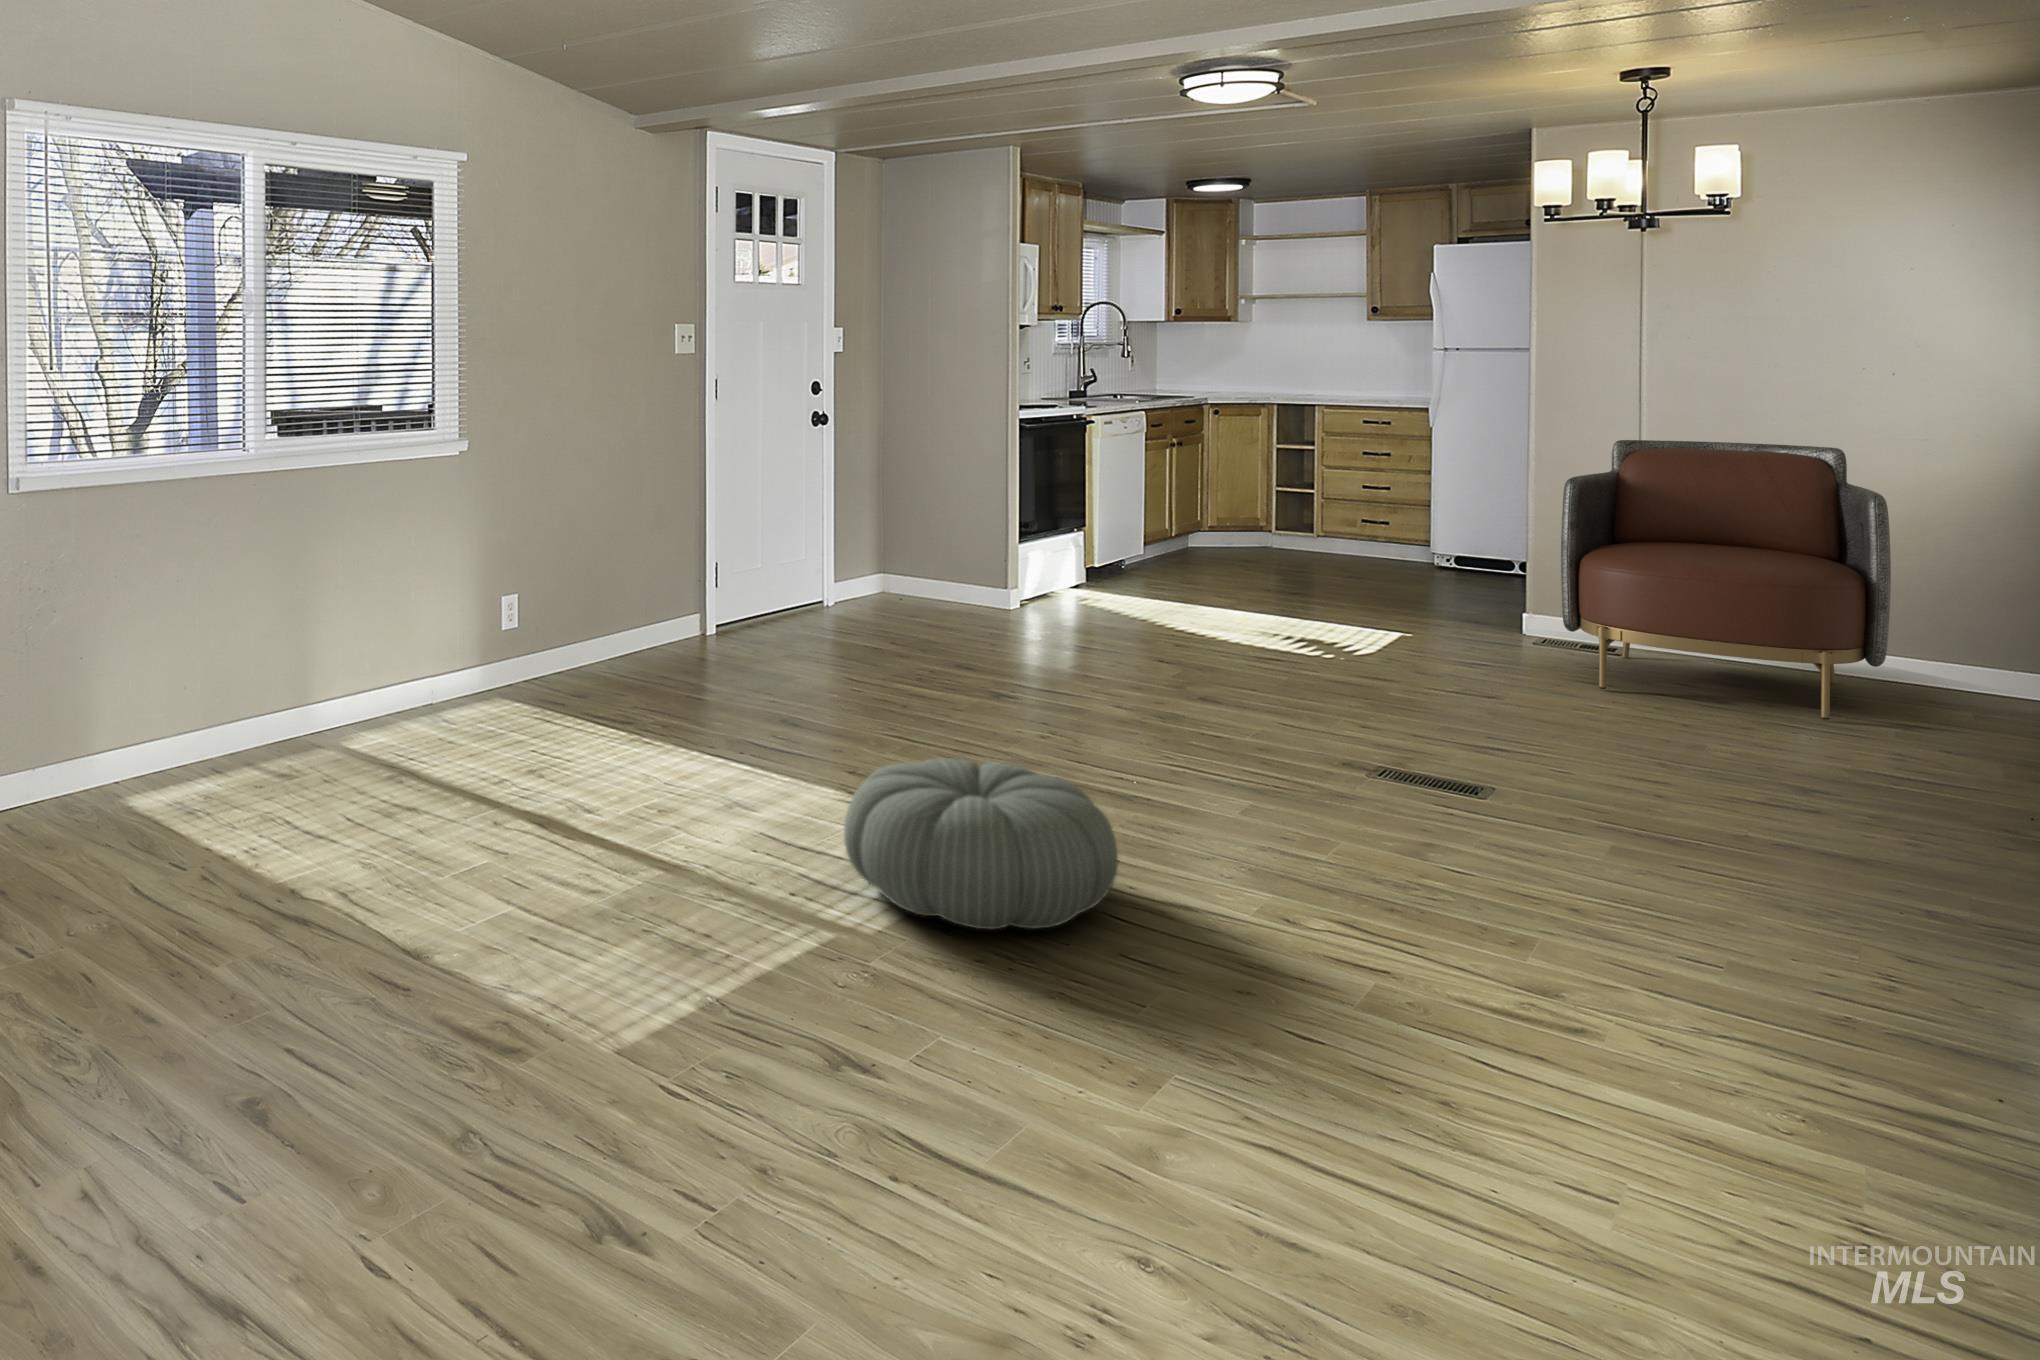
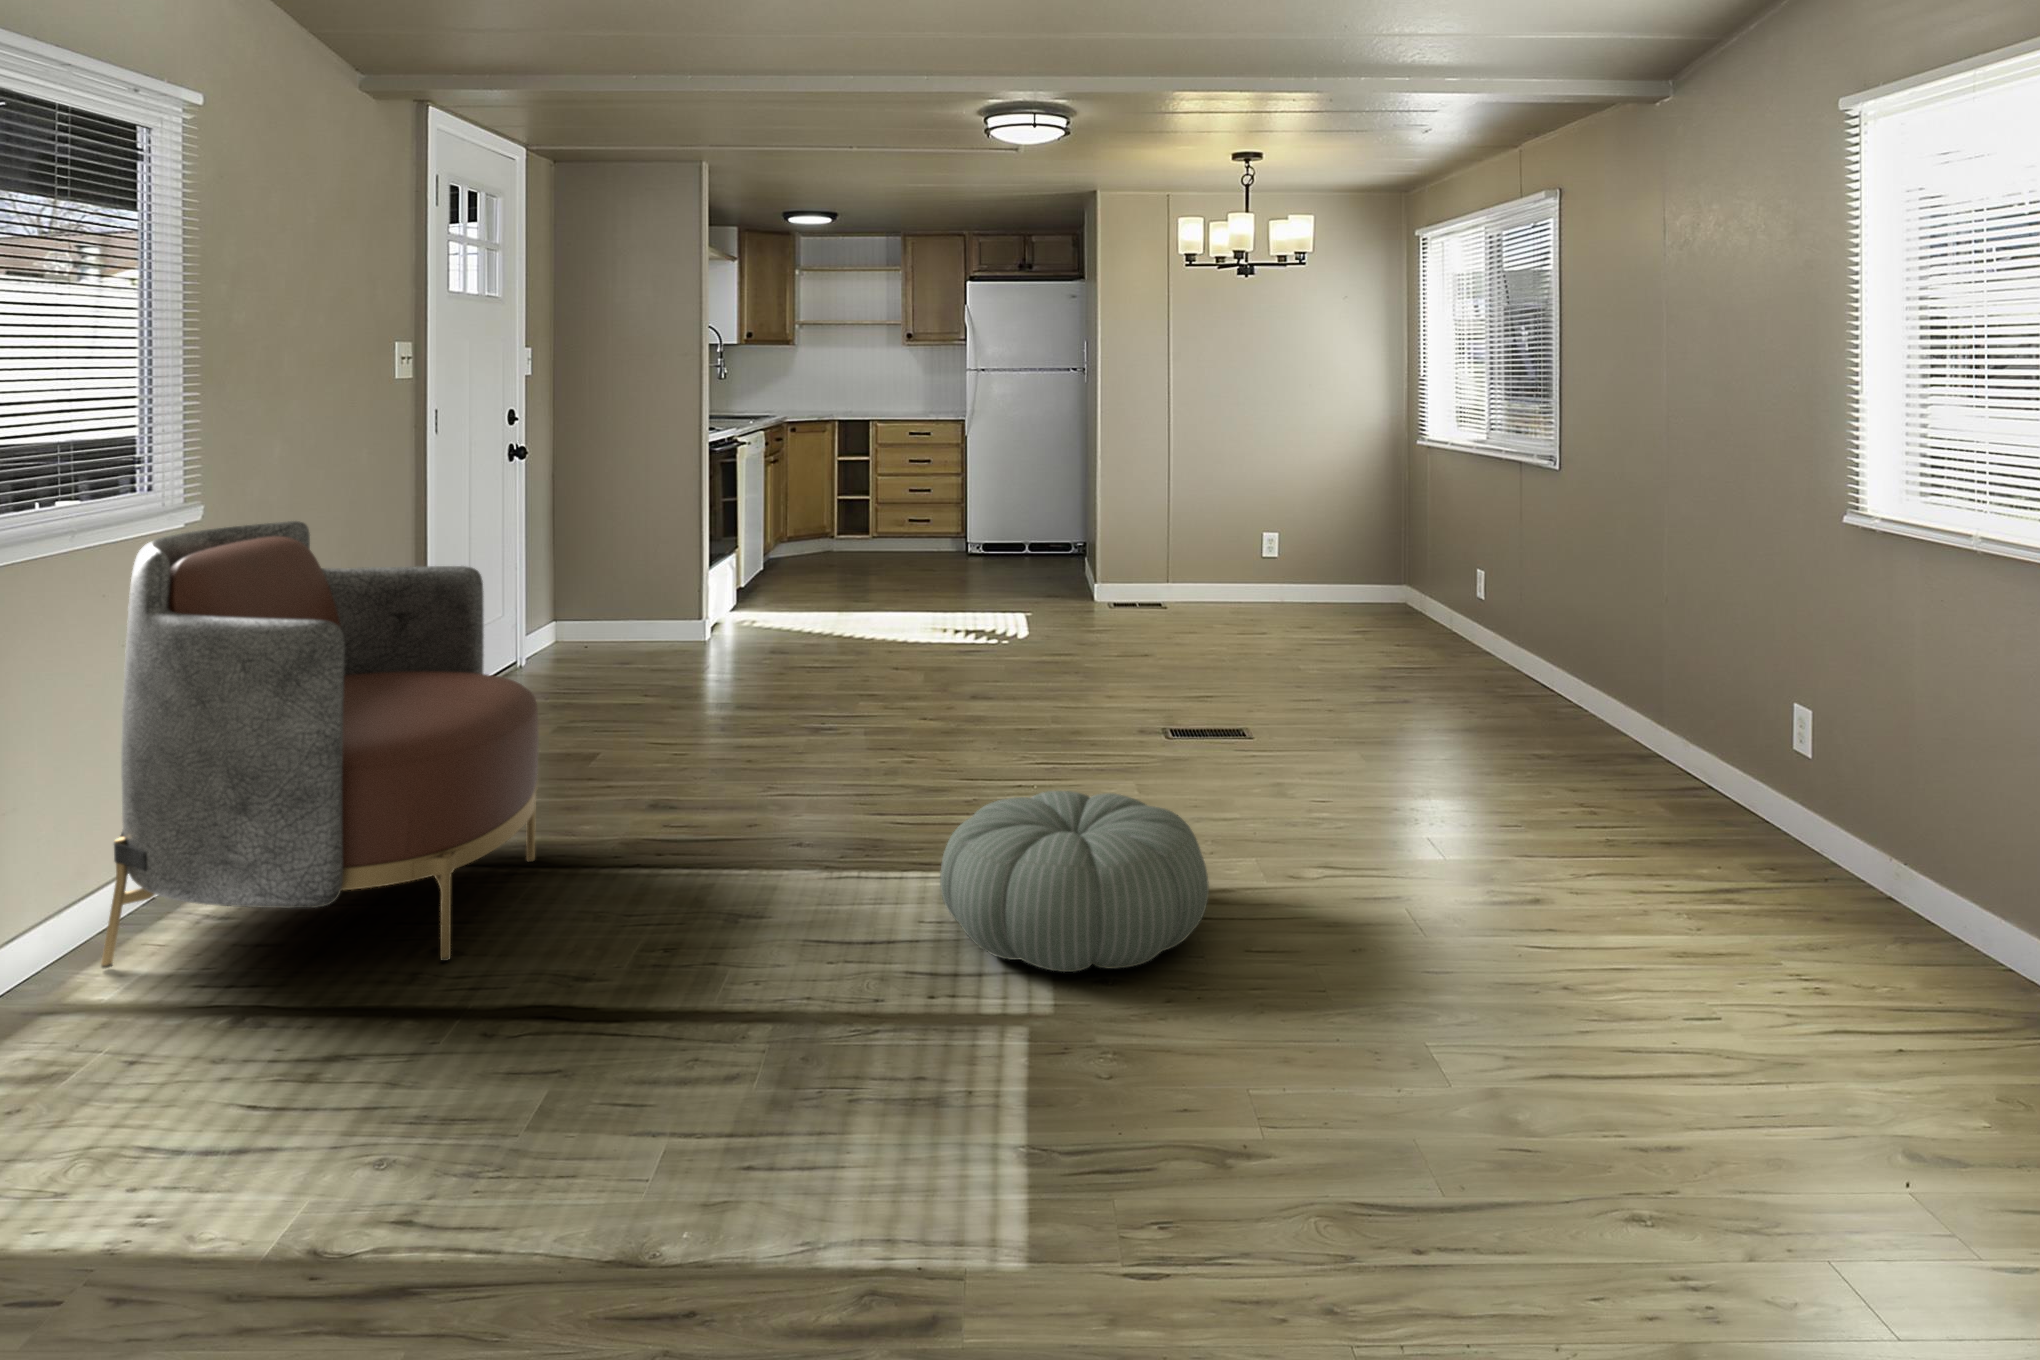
armchair: present [1561,440,1891,720] -> present [101,521,539,968]

